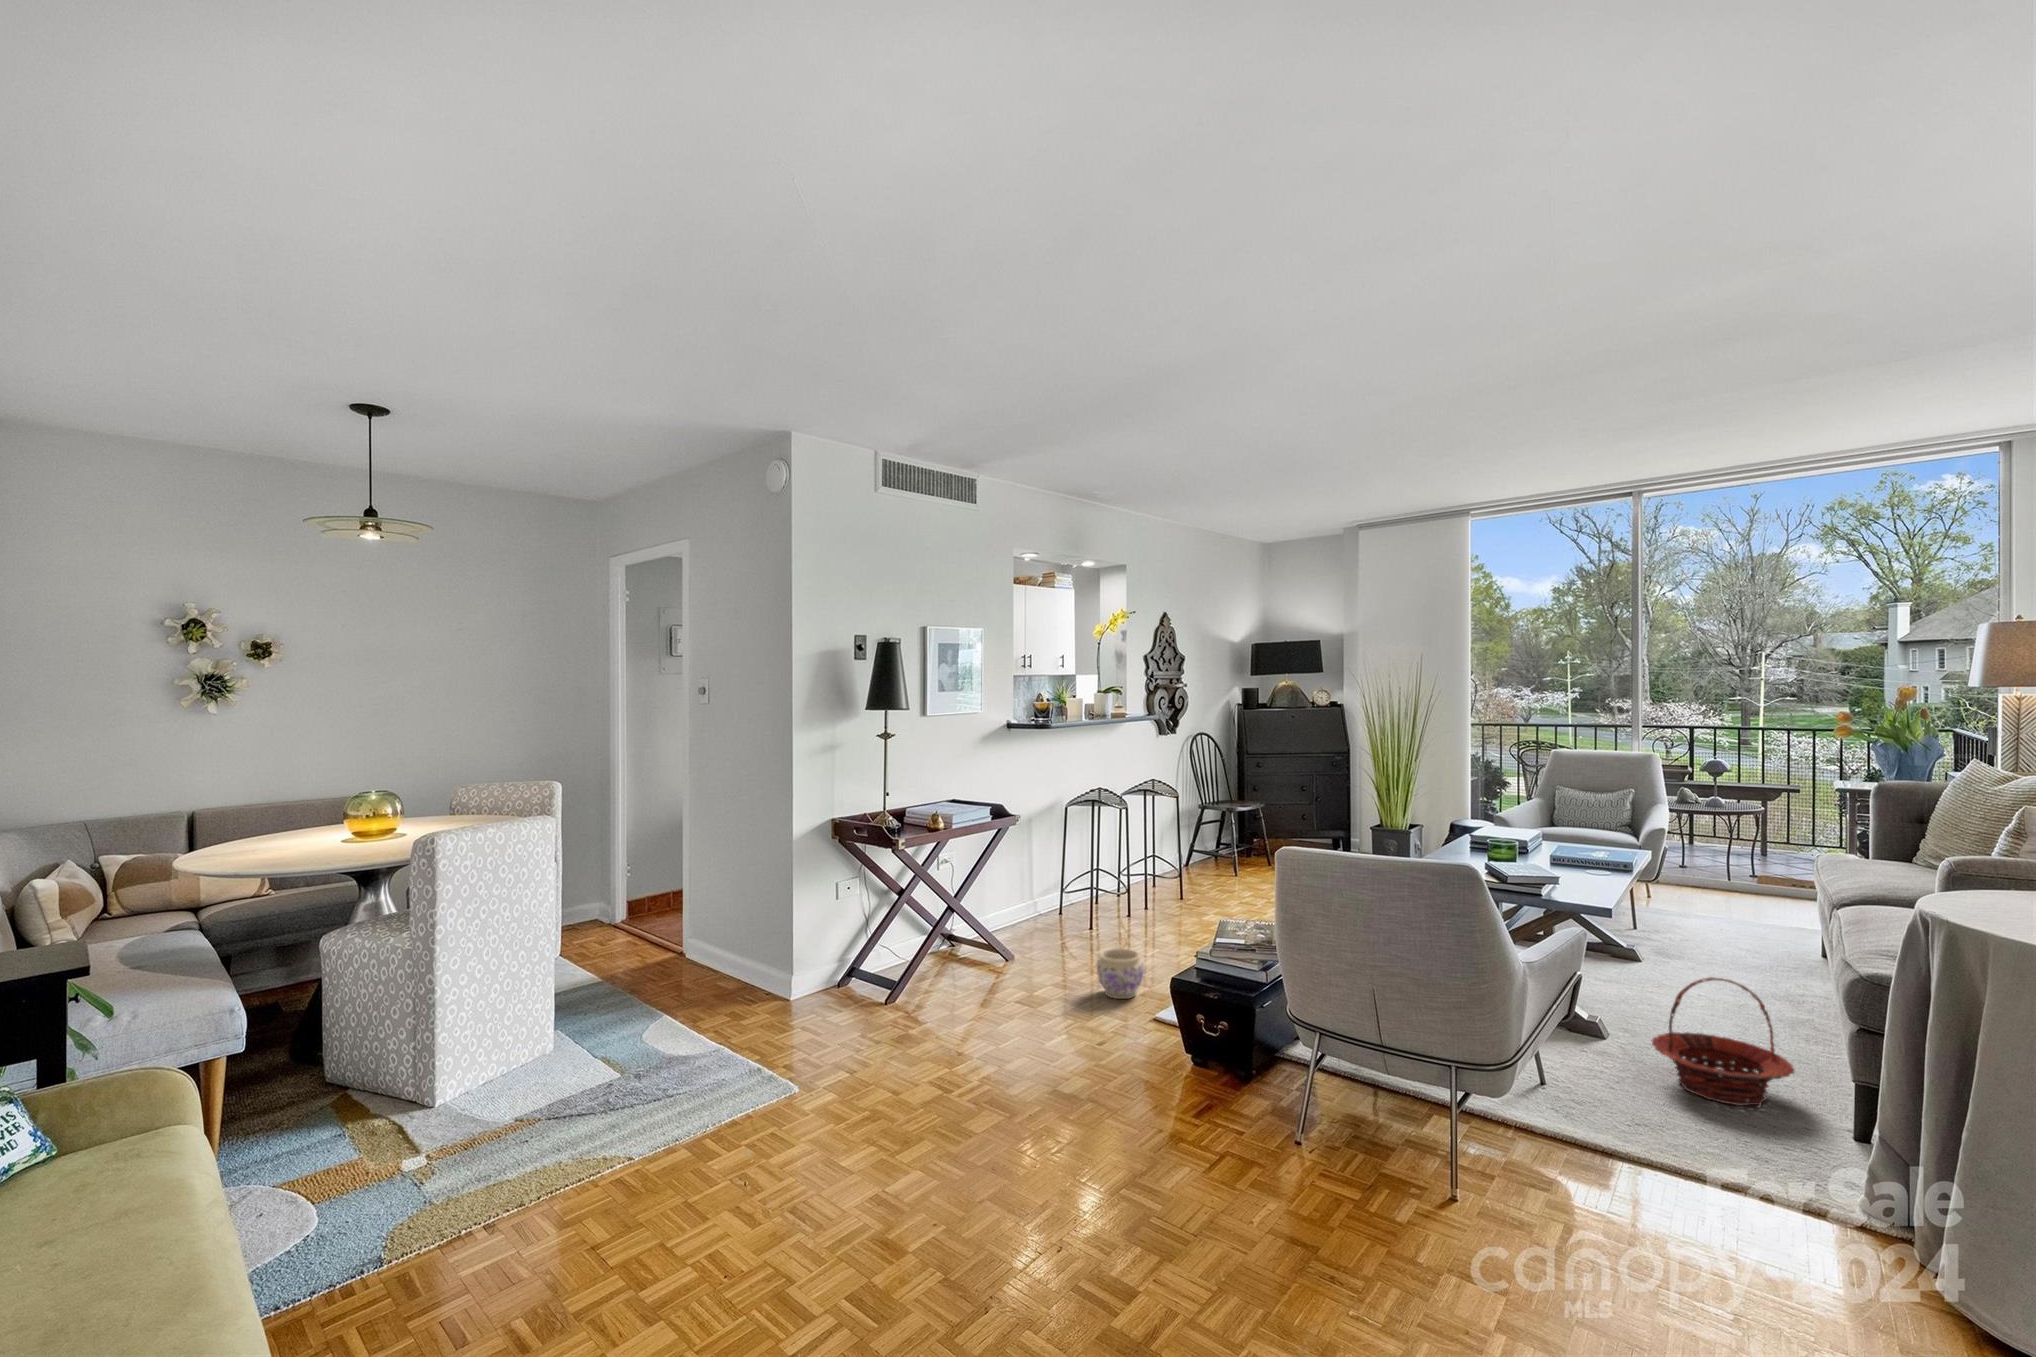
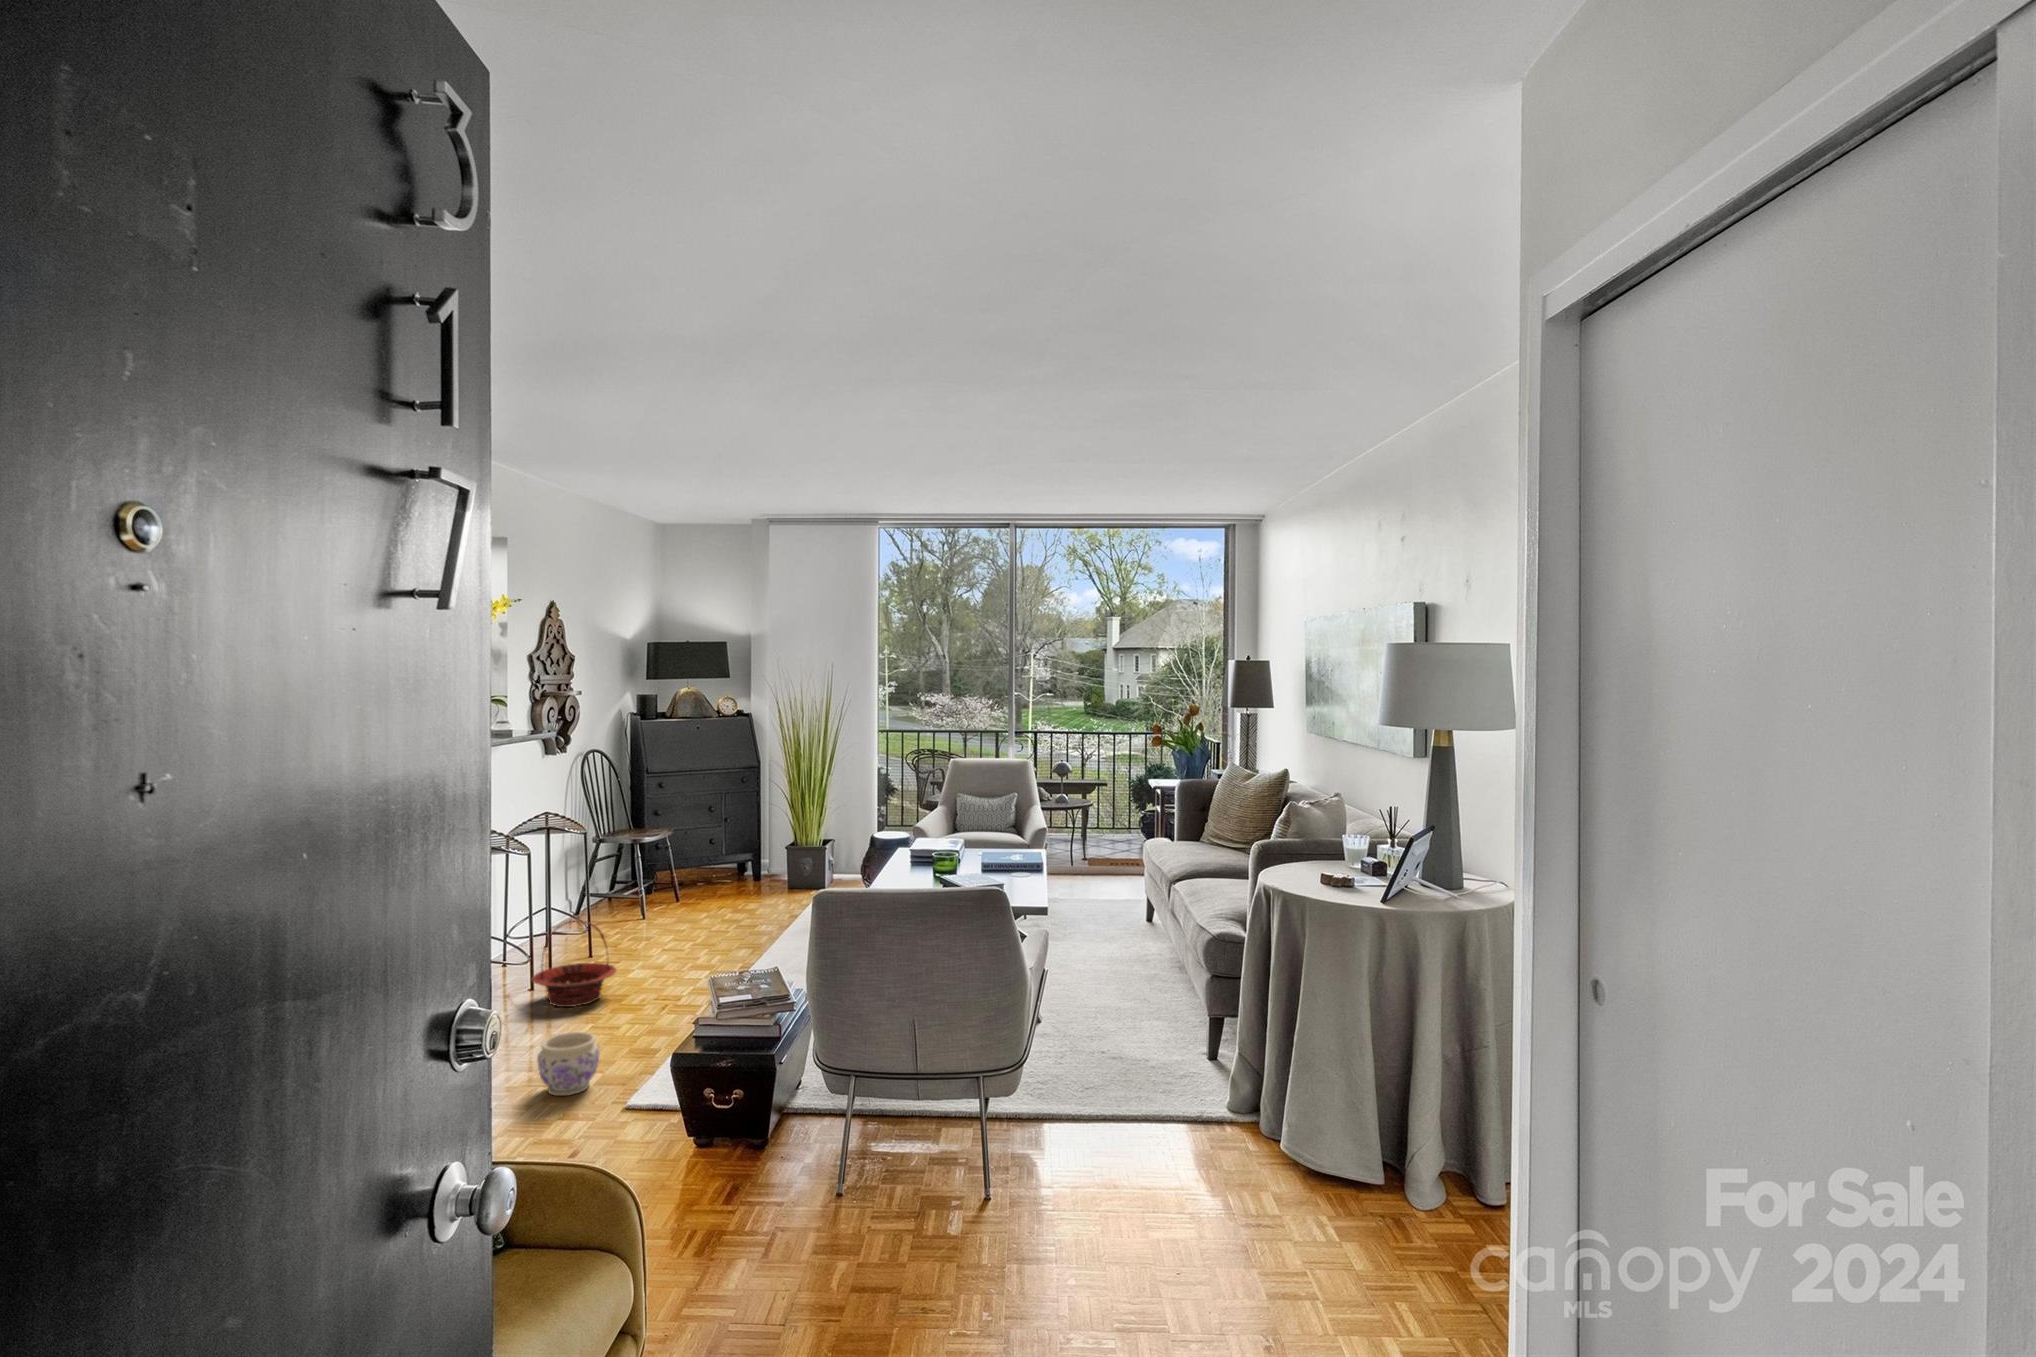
basket: present [1652,977,1794,1106] -> present [532,920,616,1007]

